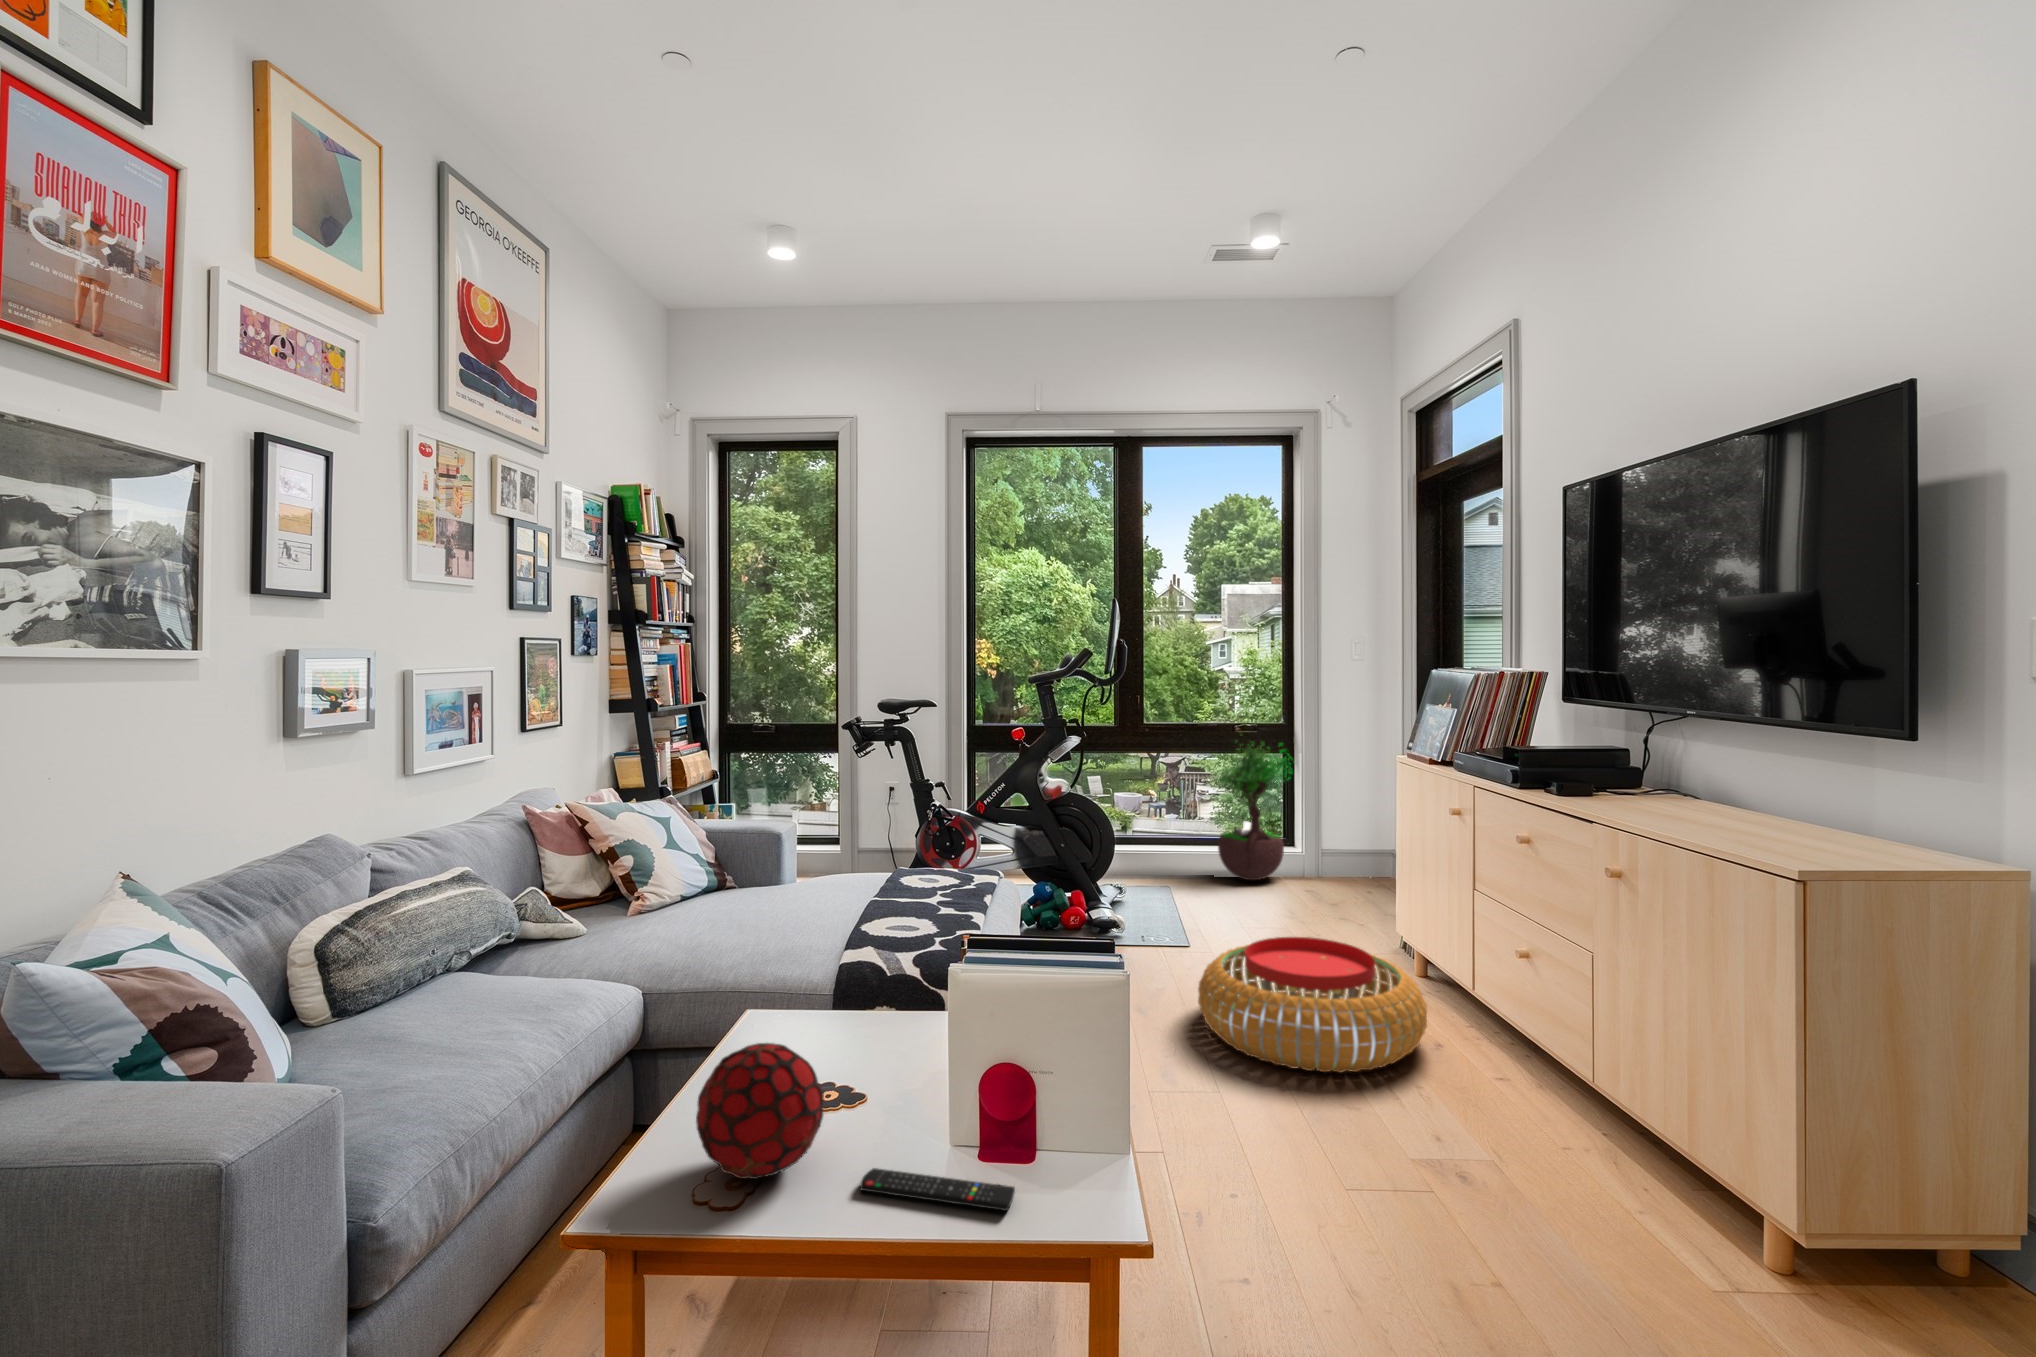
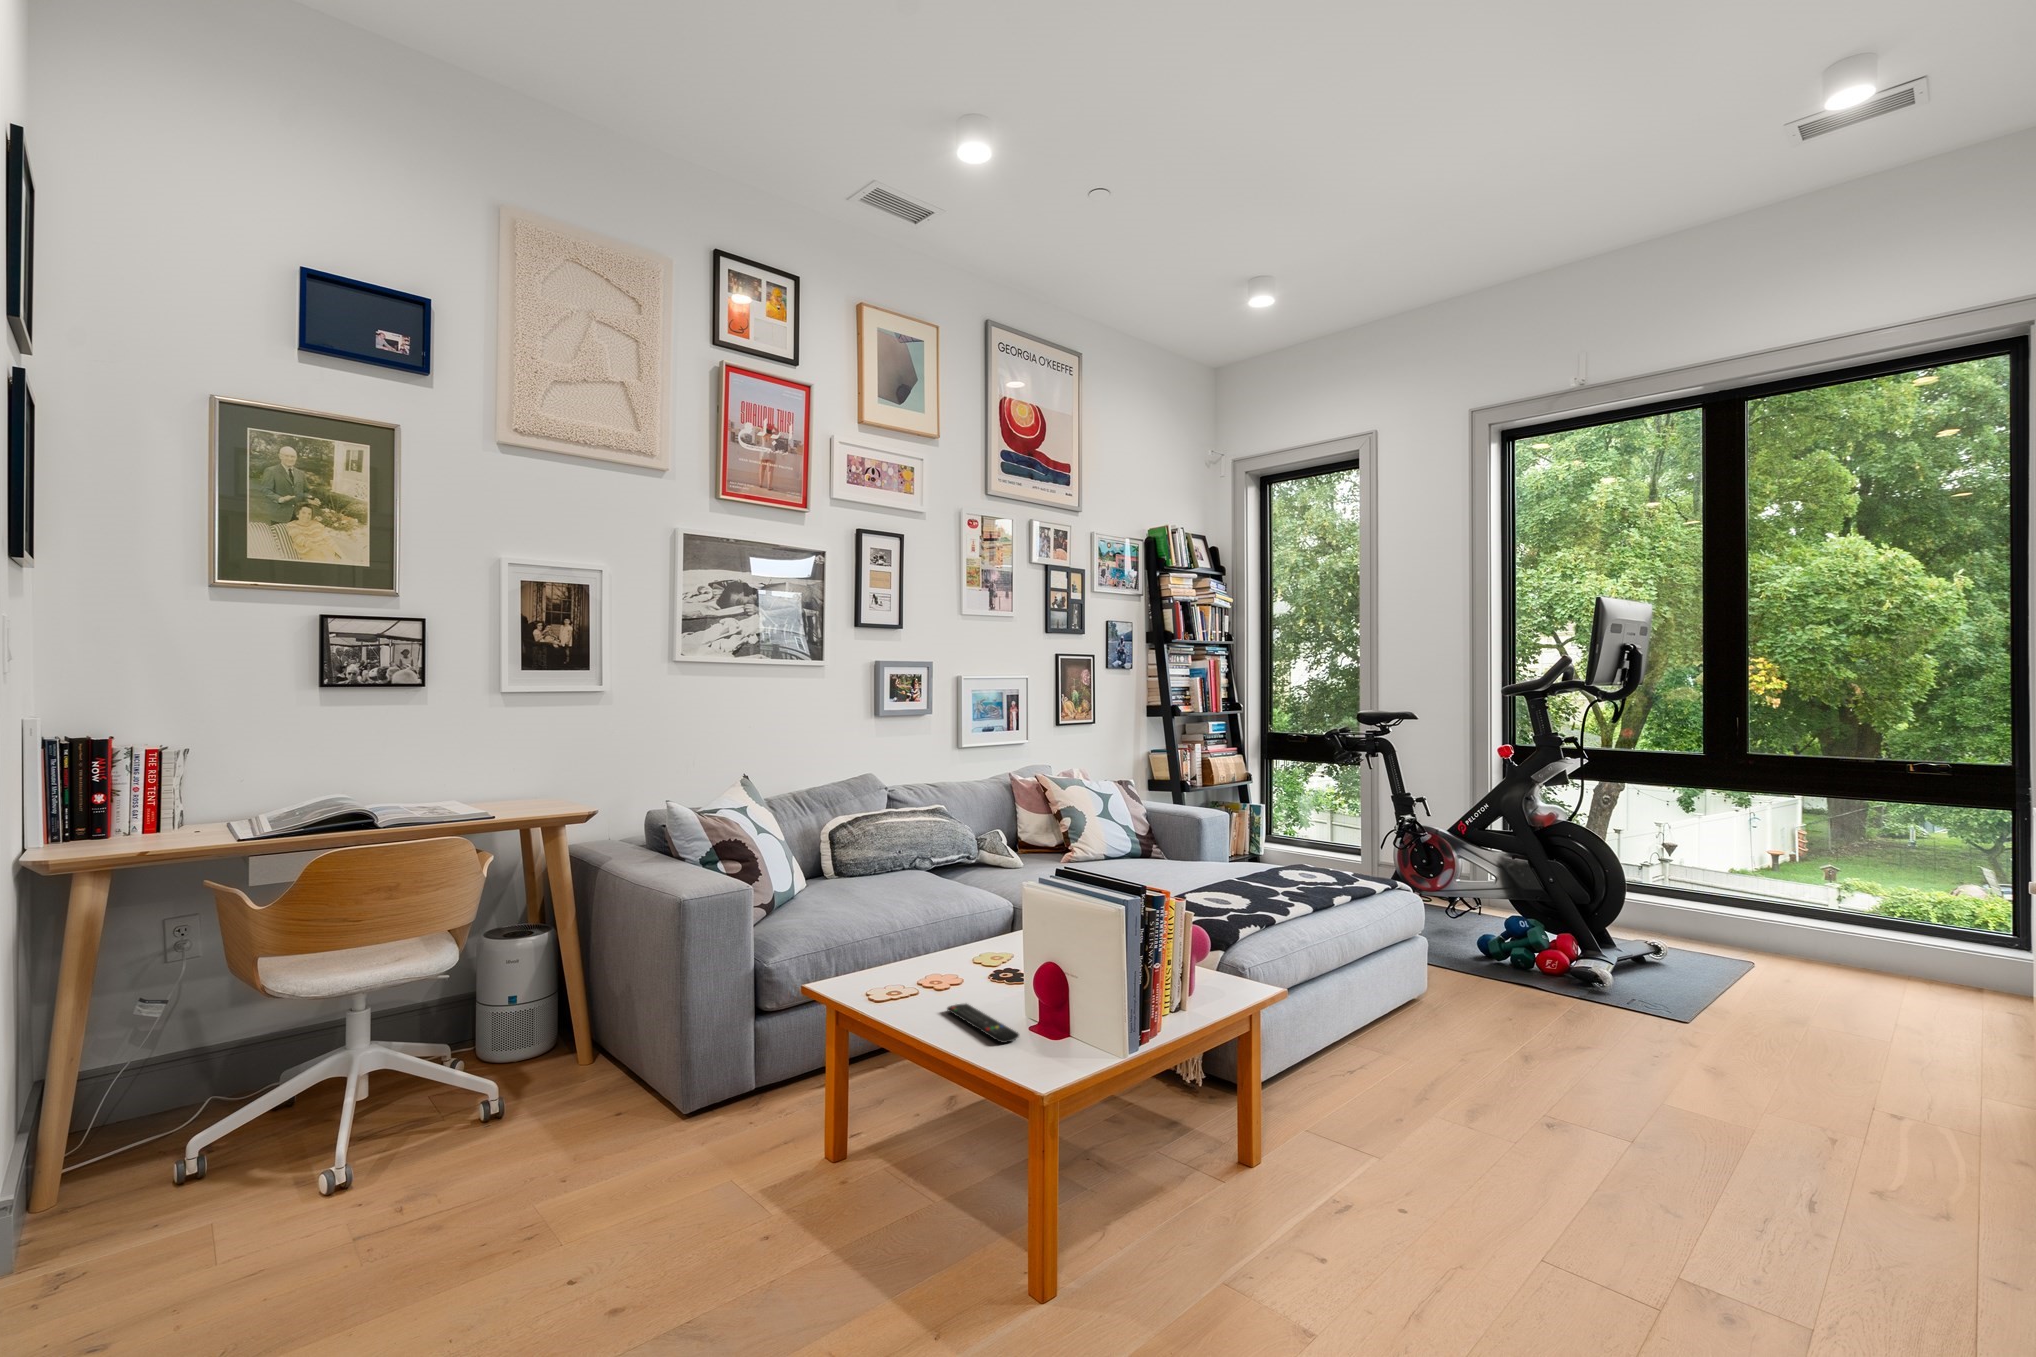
potted tree: present [1218,742,1292,880] -> none [1815,774,1978,982]
pouf: present [1198,937,1427,1073] -> none [1545,1004,1874,1182]
decorative orb: present [696,1043,824,1179] -> none [880,908,962,991]

